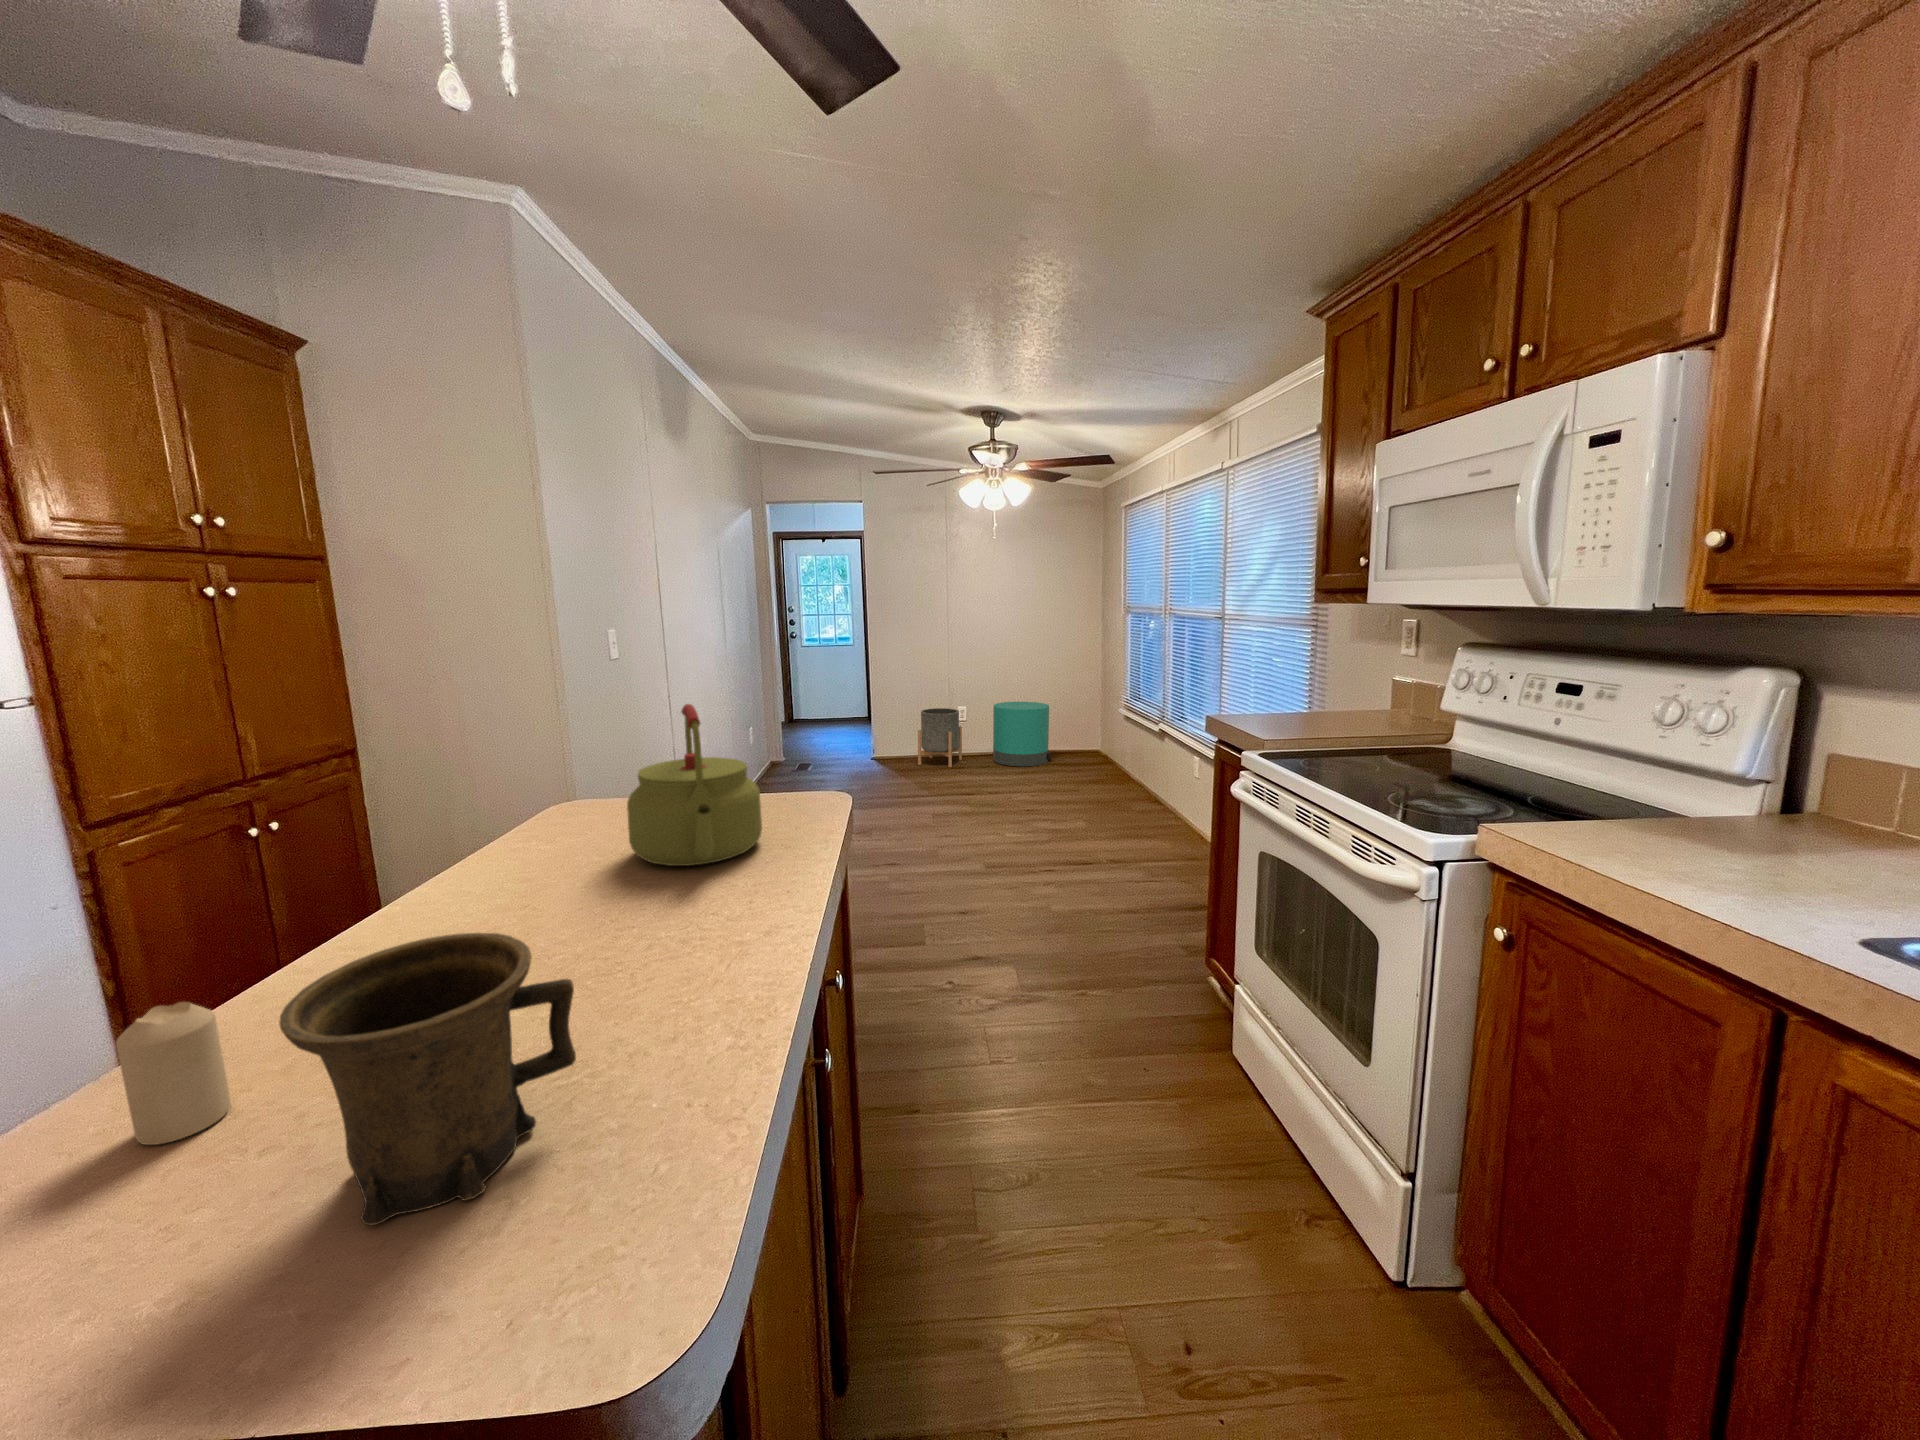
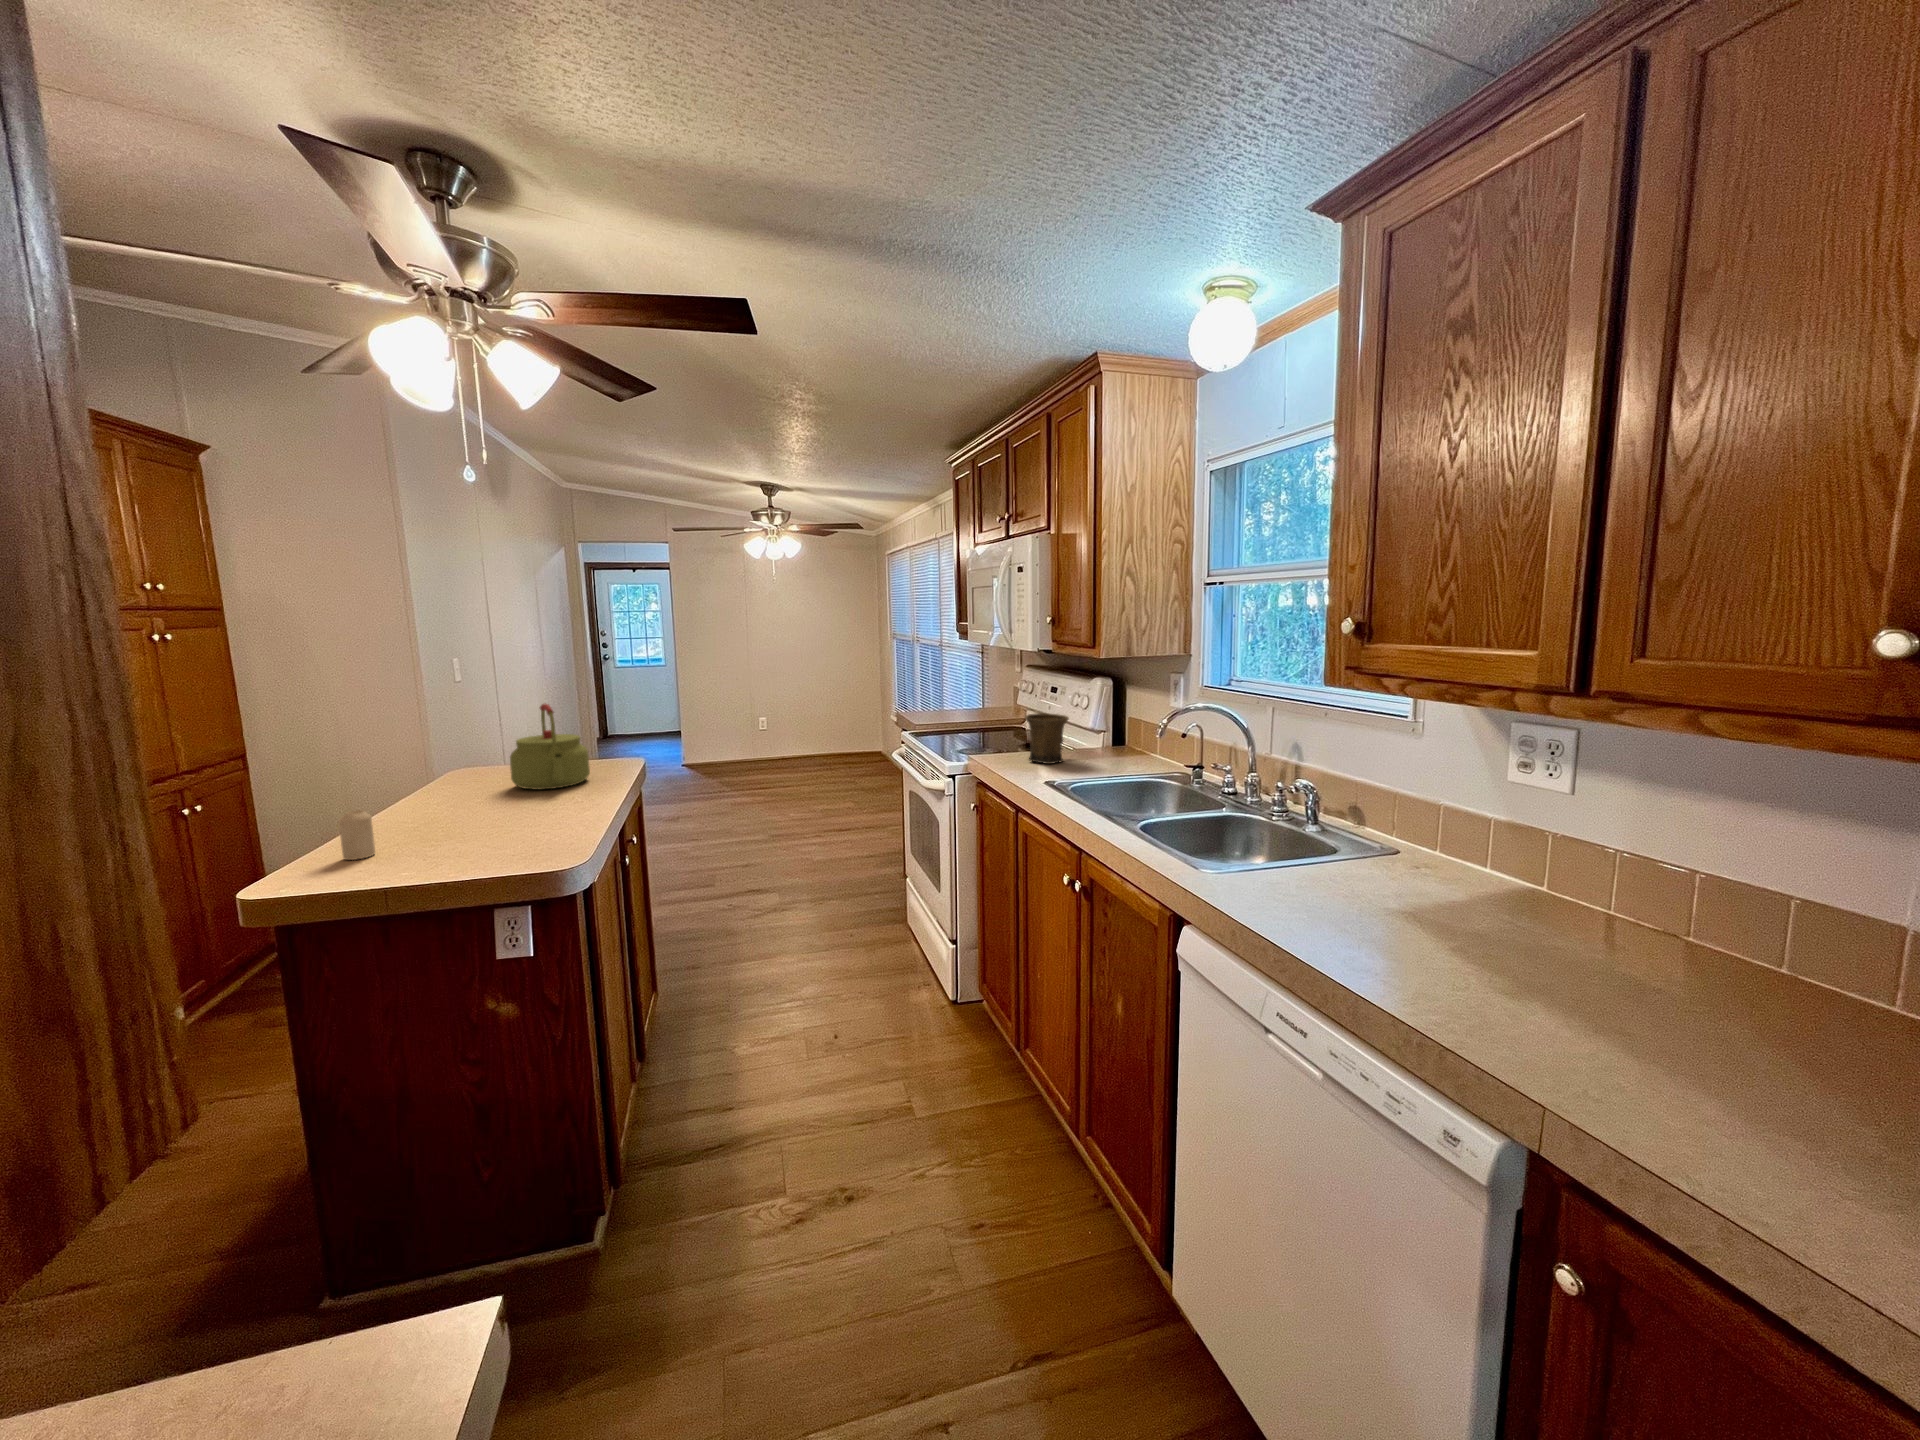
trash can: present [993,702,1051,766] -> none [790,712,840,766]
planter: present [918,708,962,767] -> none [723,720,764,769]
mug: present [279,933,576,1225] -> present [1025,713,1069,764]

